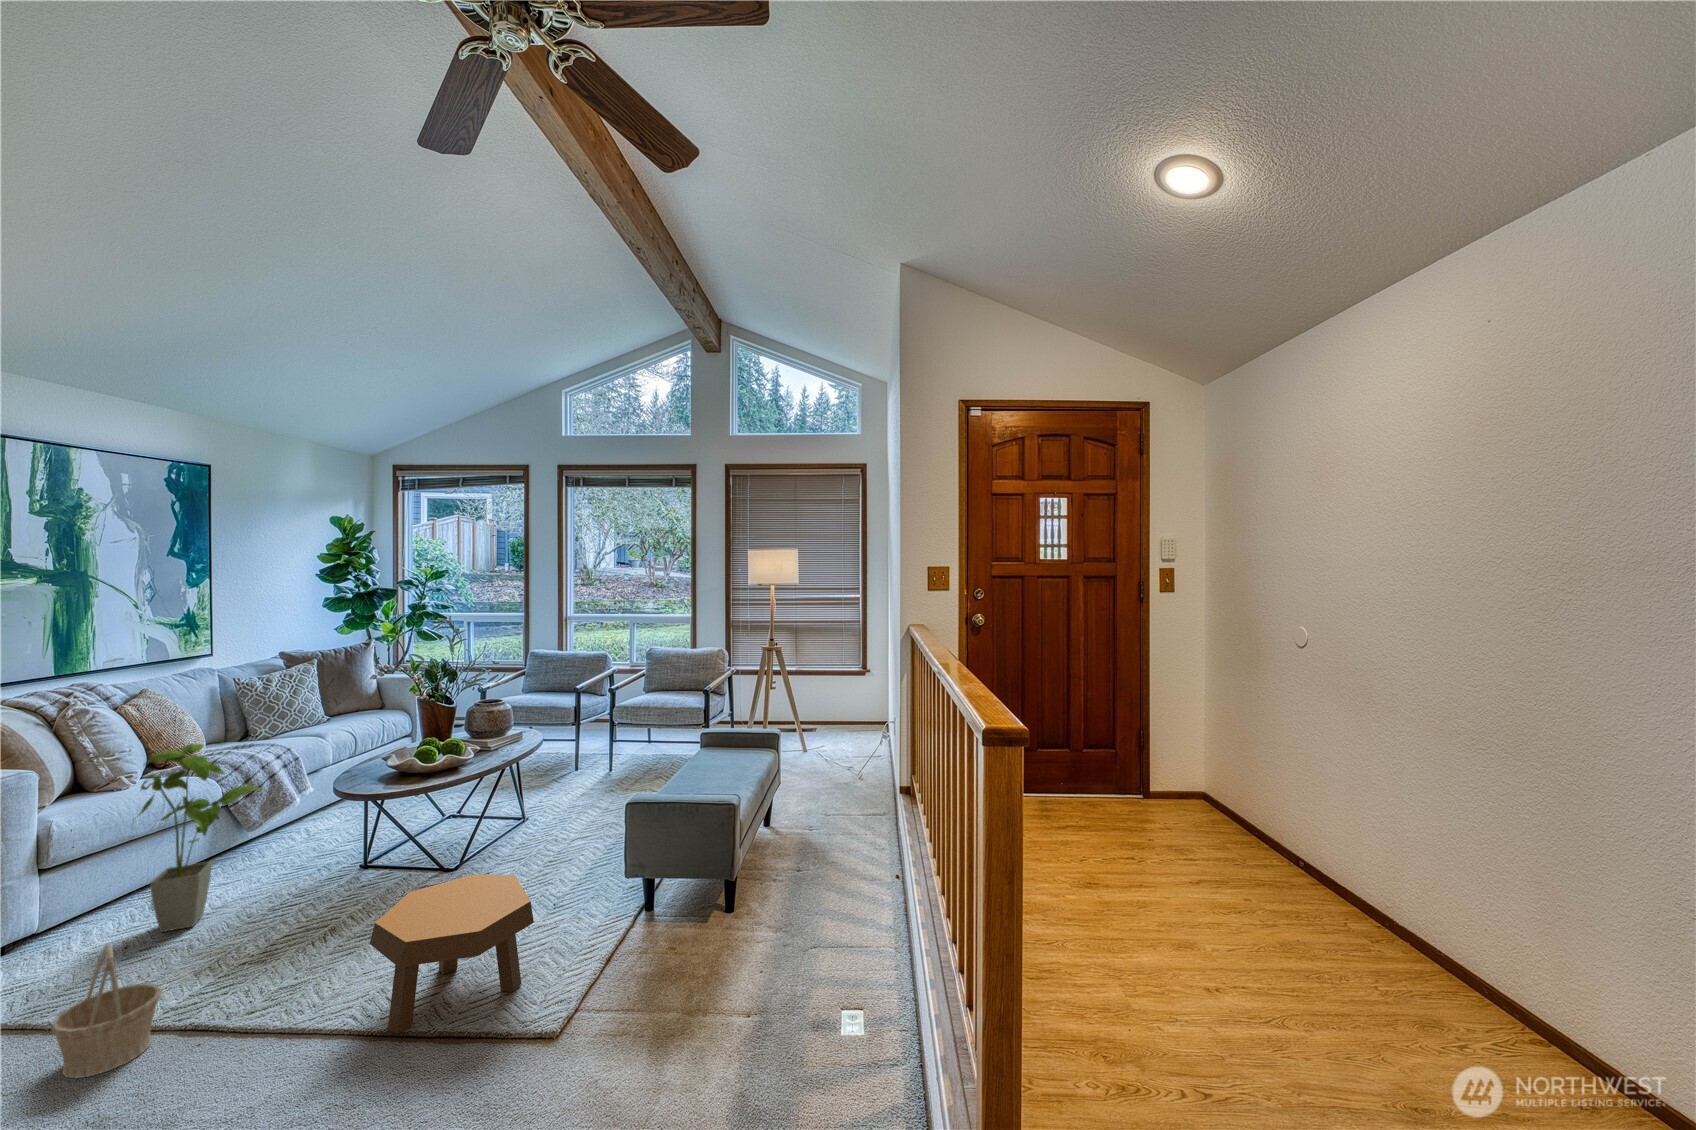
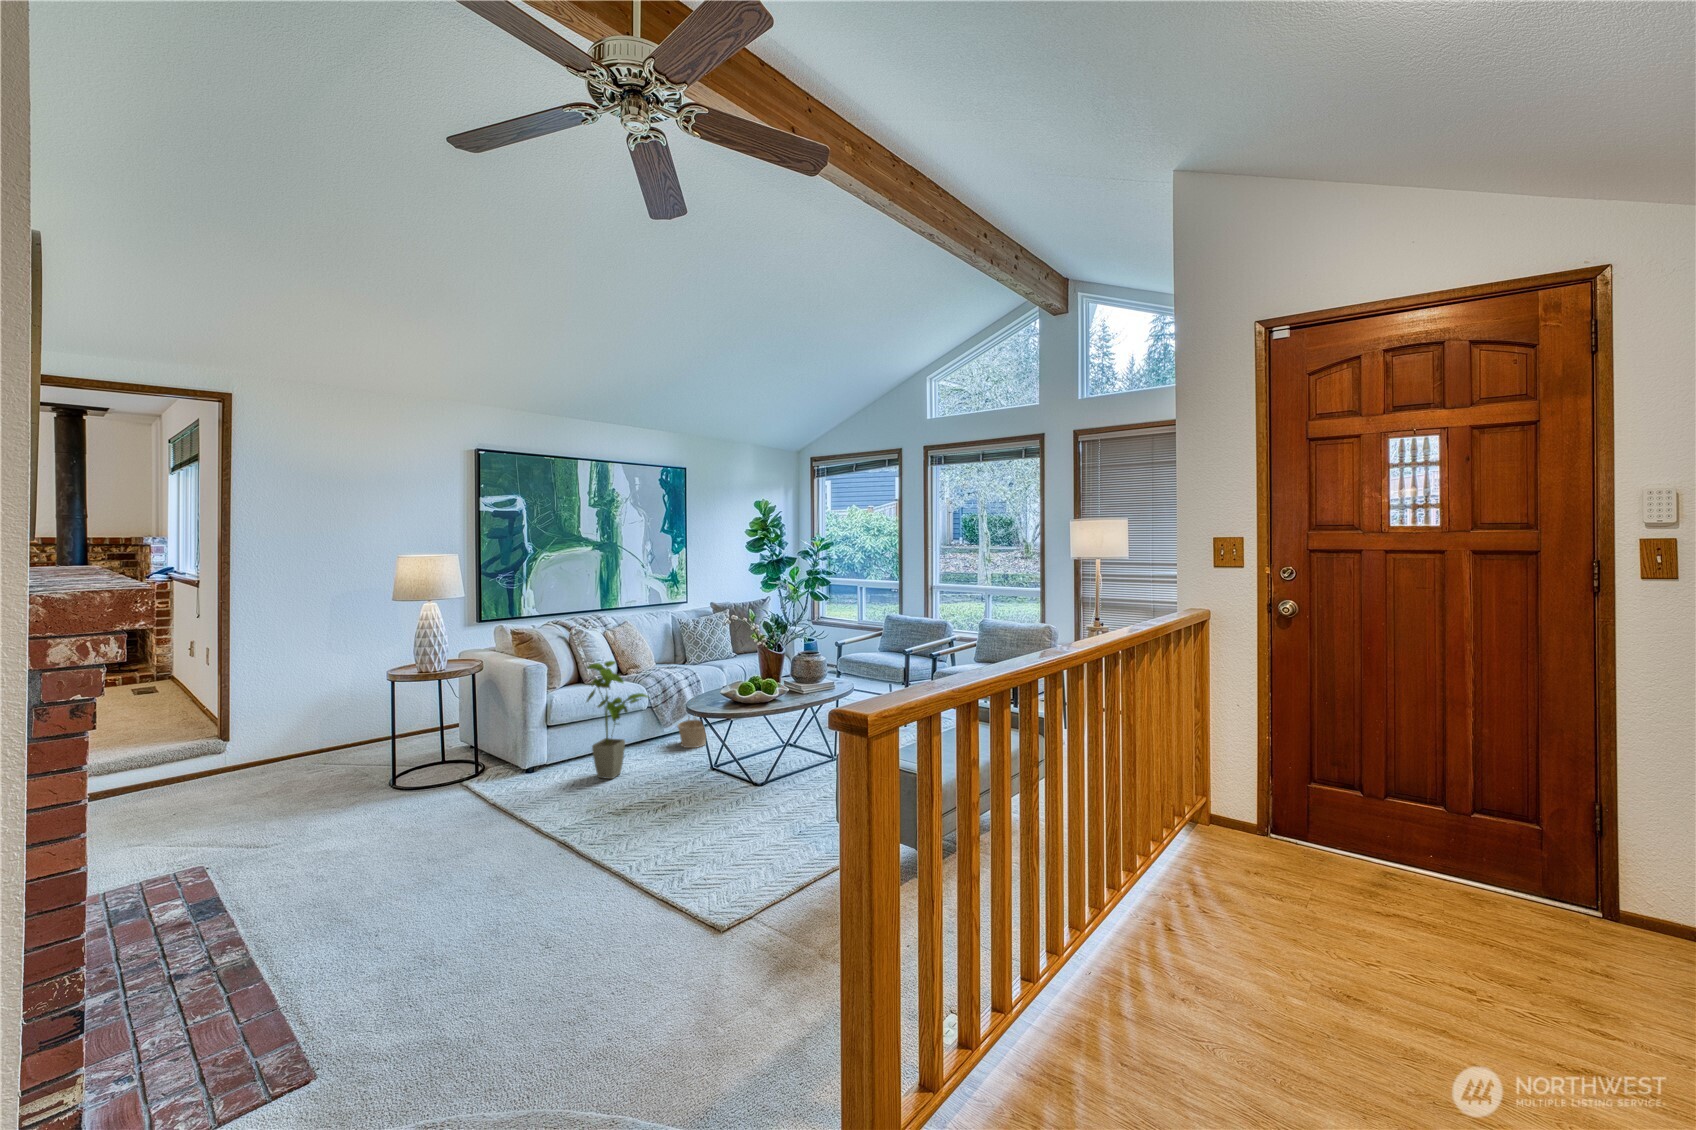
footstool: present [370,874,534,1034] -> none [643,788,750,887]
basket: present [51,943,162,1078] -> present [678,716,706,748]

